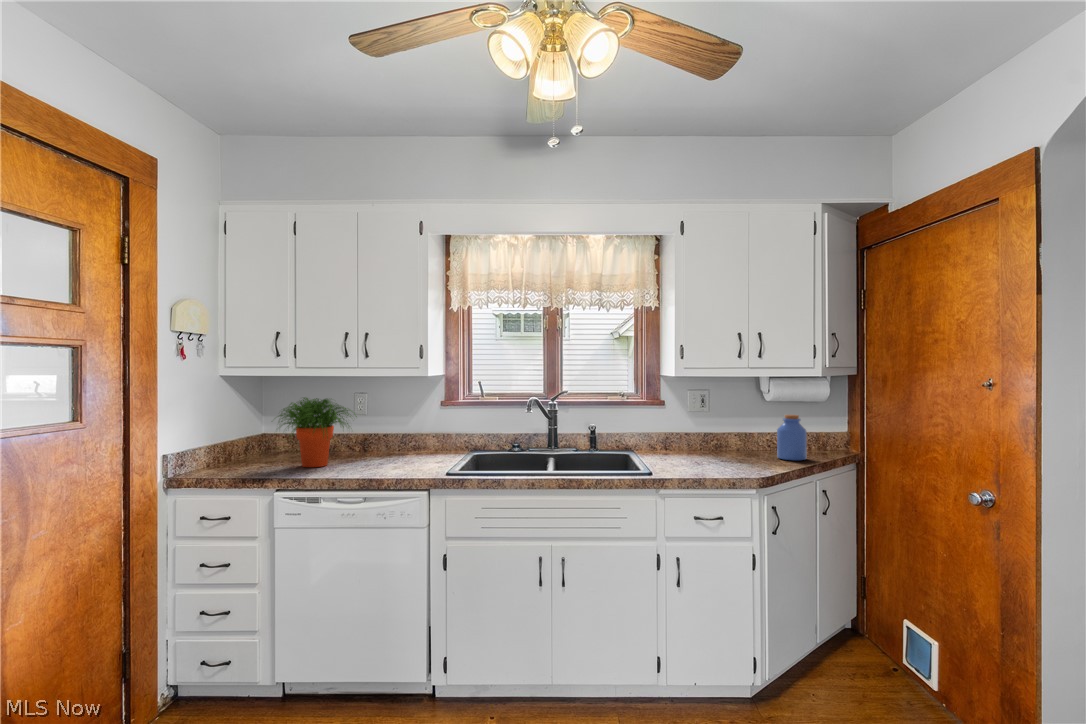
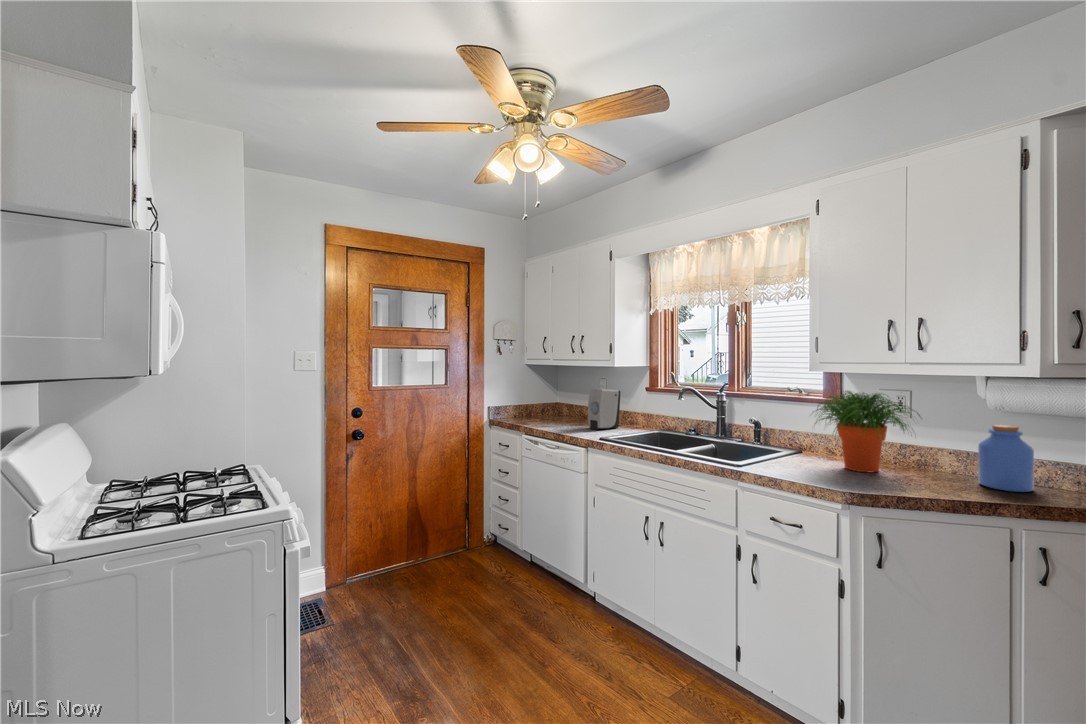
potted plant: present [280,398,357,467] -> present [815,391,922,473]
soap dispenser: none [388,408,425,466] -> present [588,389,620,430]

